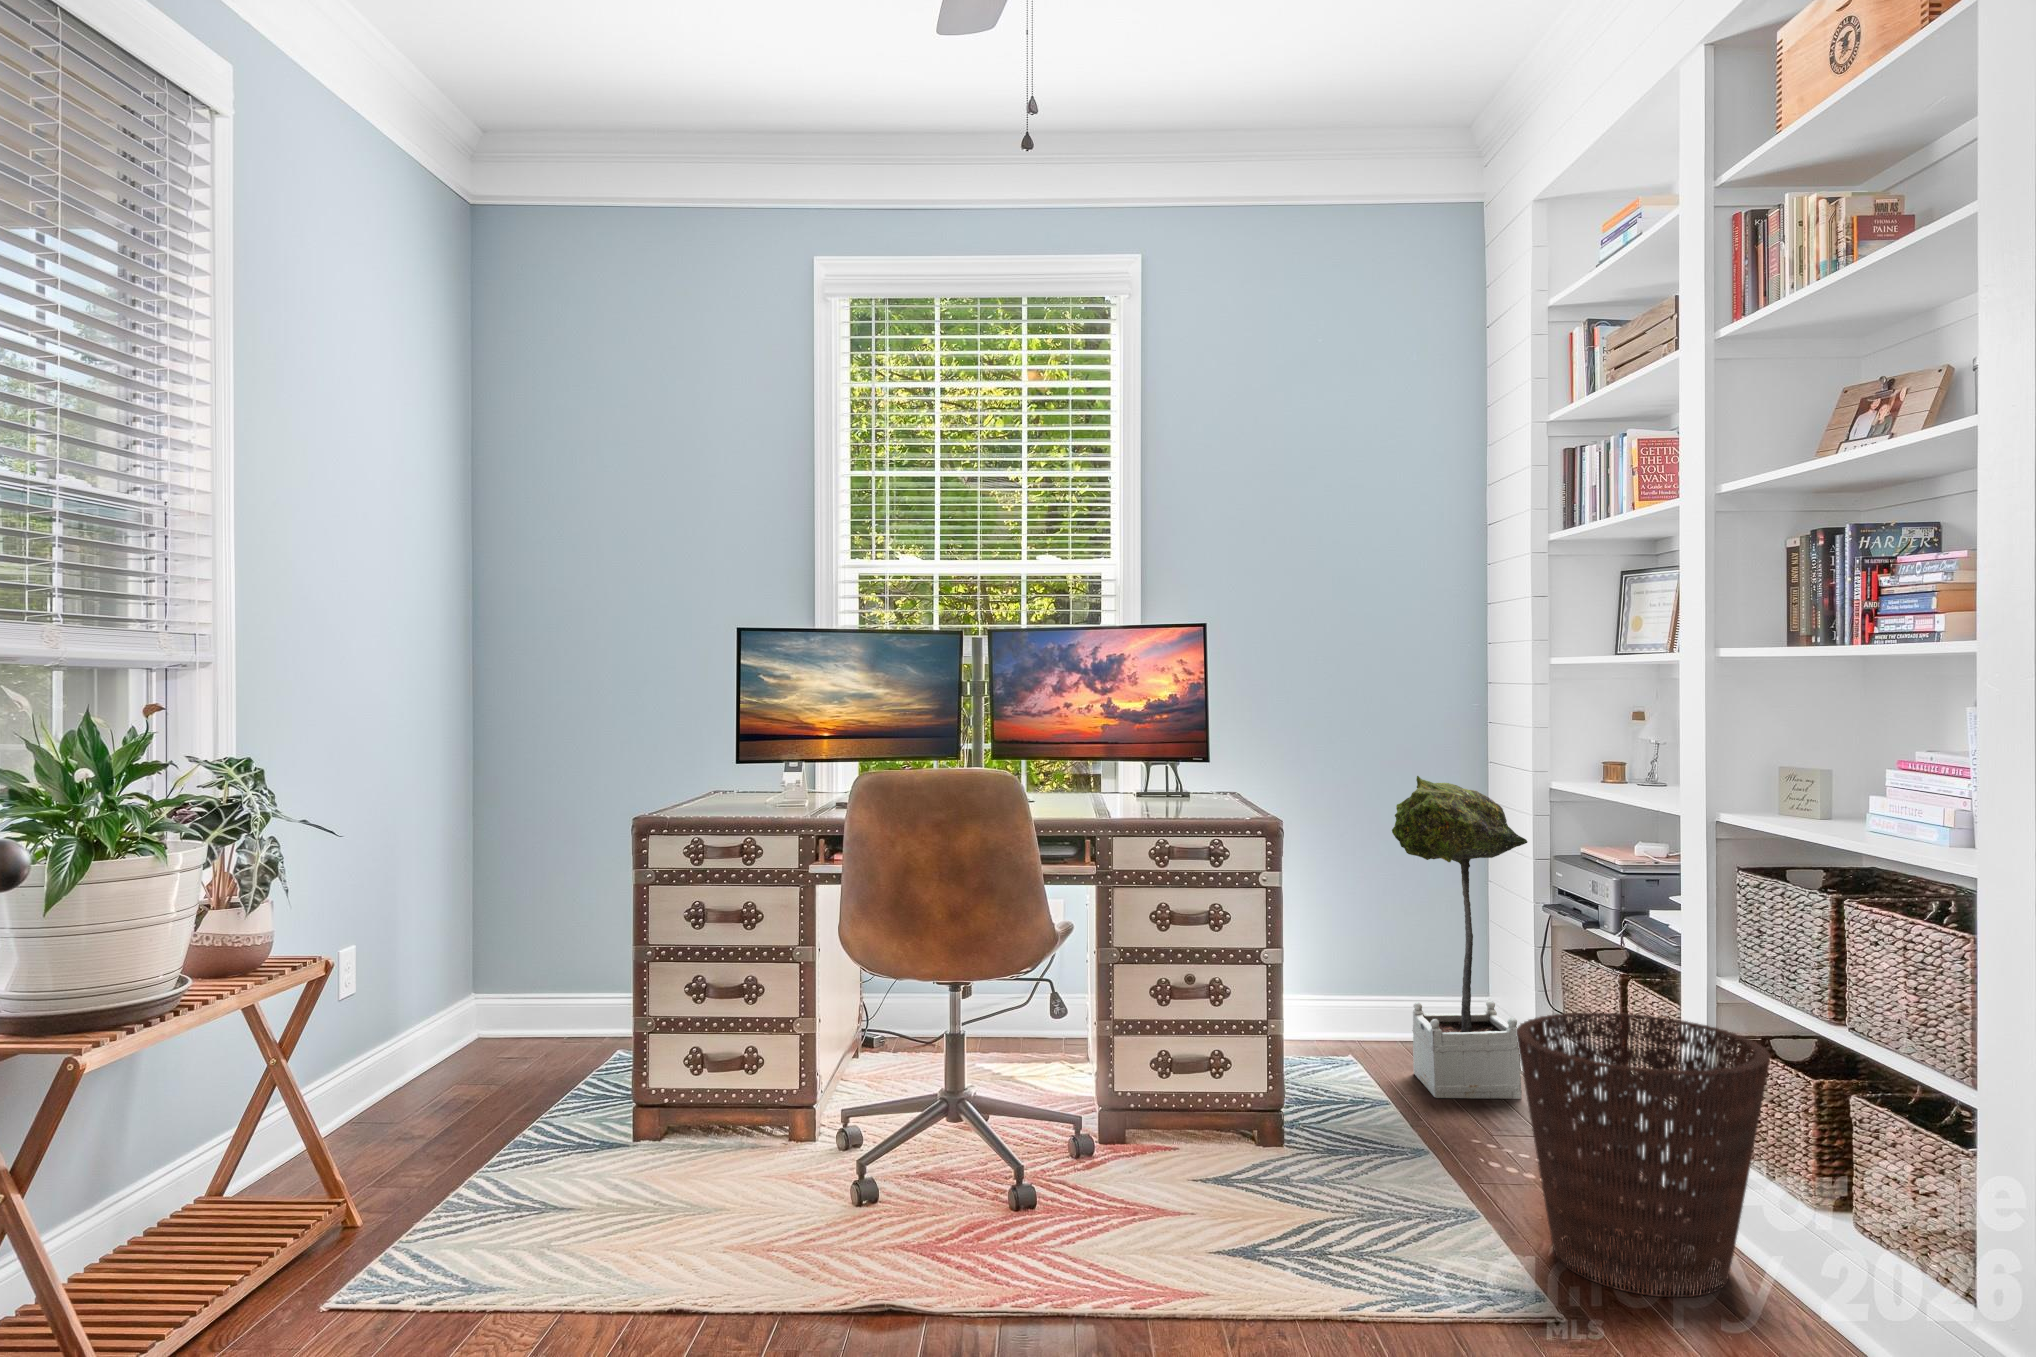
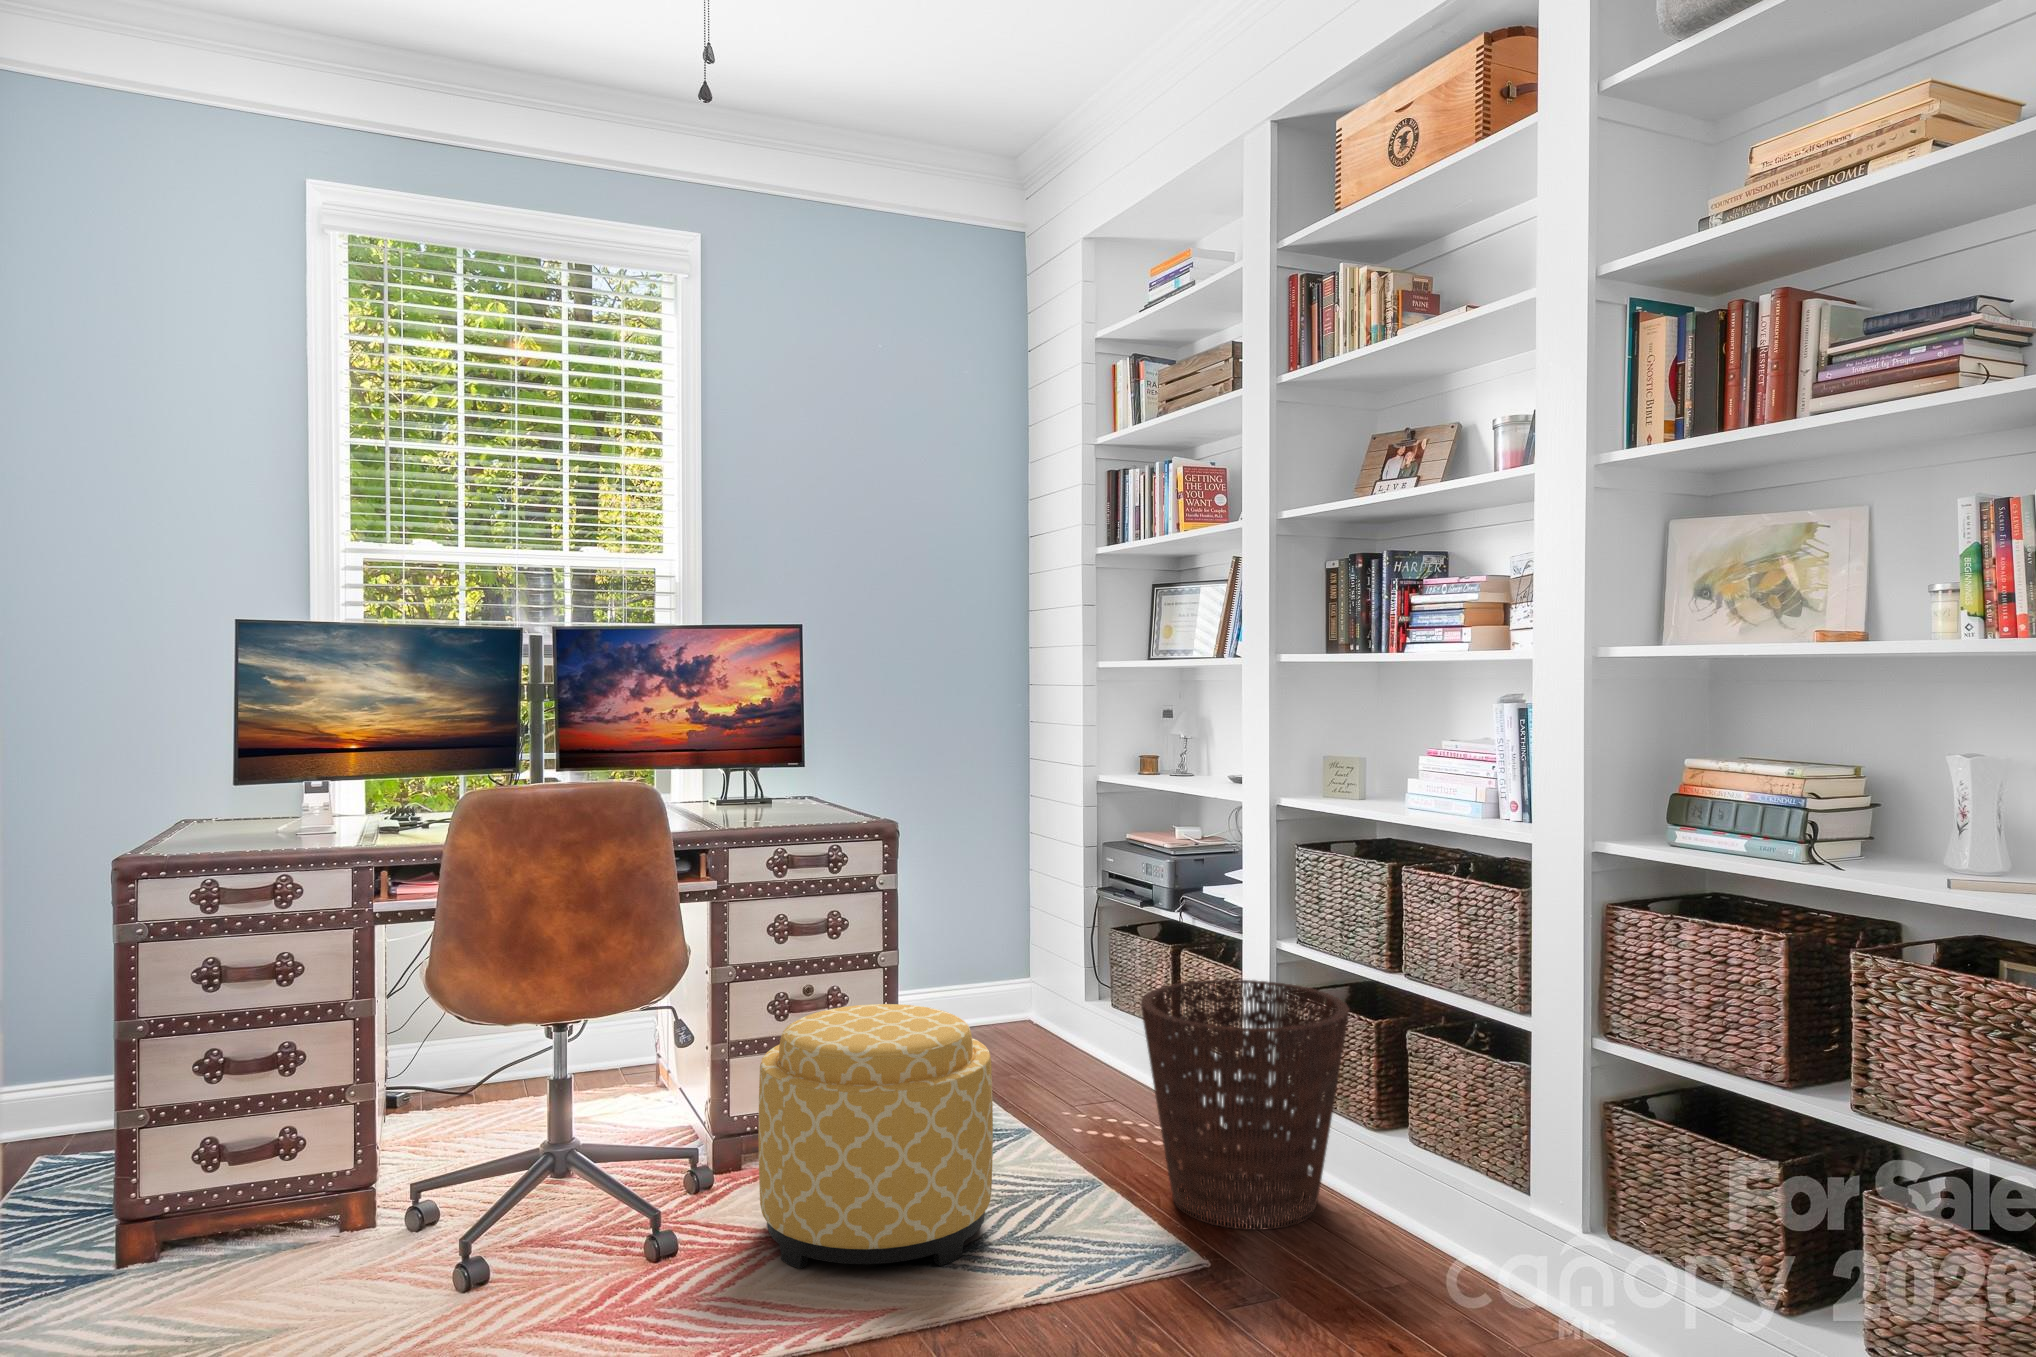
potted tree: present [1392,776,1527,1099] -> none [964,773,1082,1076]
ottoman: none [1113,998,1343,1263] -> present [758,1004,993,1269]

